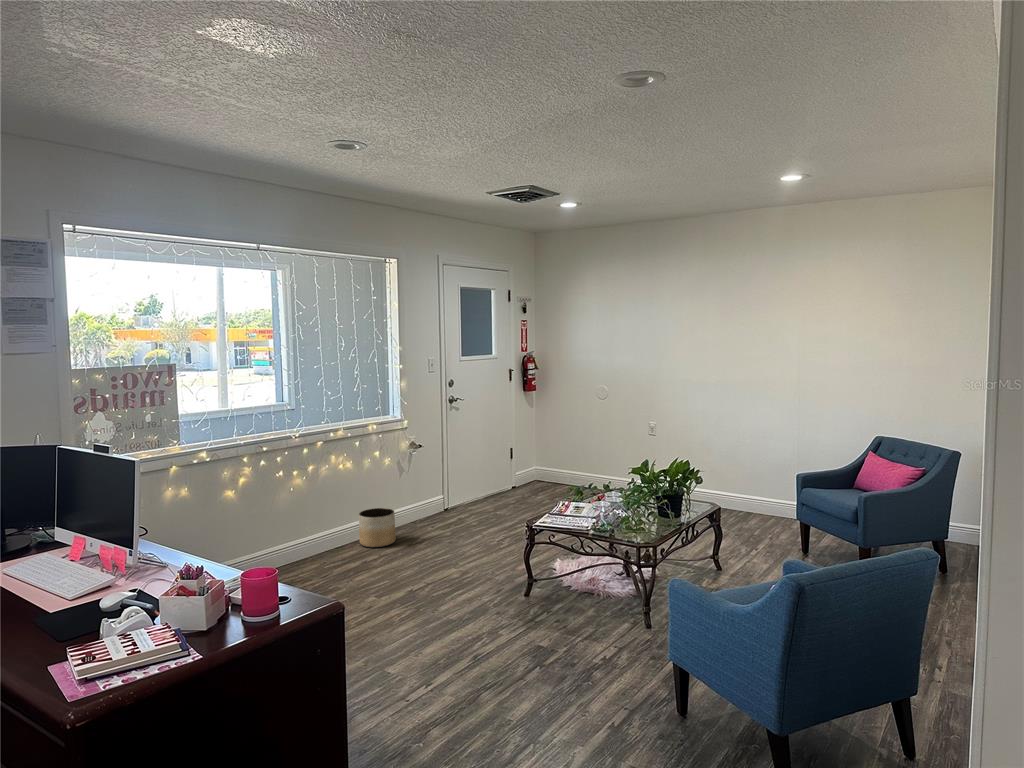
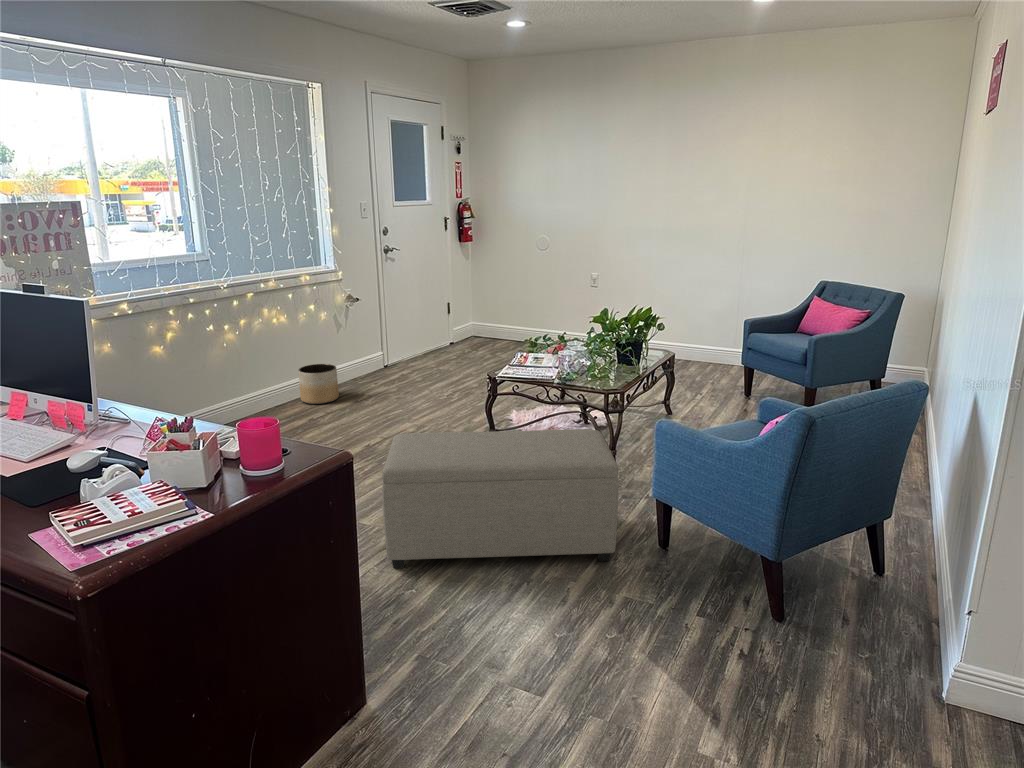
ottoman: none [396,583,627,726] -> present [382,429,619,568]

